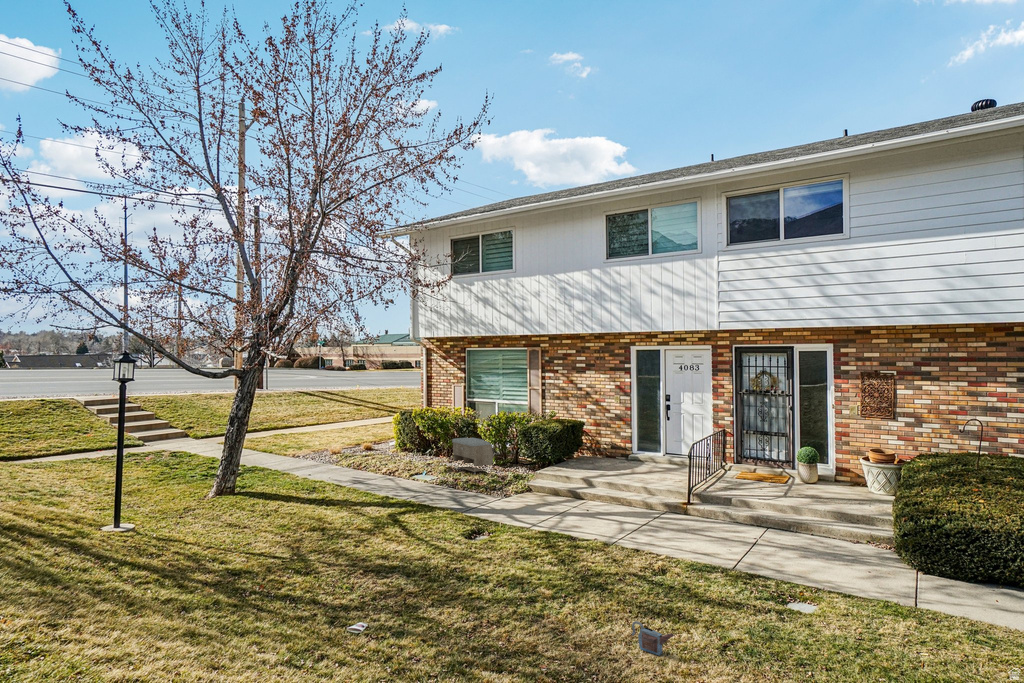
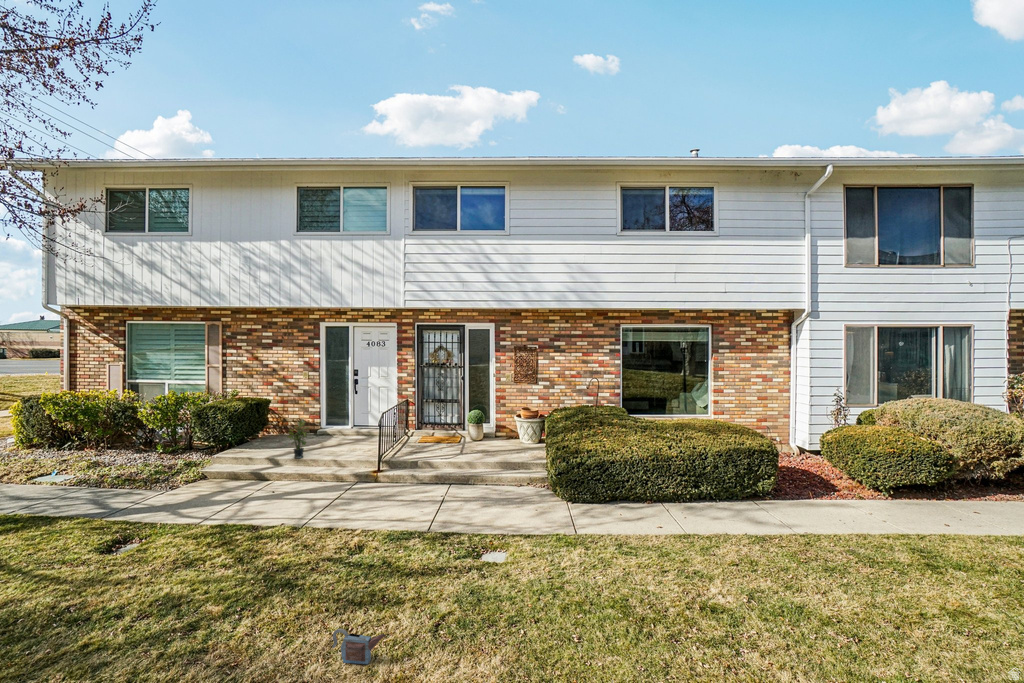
storage bench: present [452,438,493,474] -> none [91,424,152,467]
potted plant: none [600,445,621,482] -> present [287,420,309,458]

